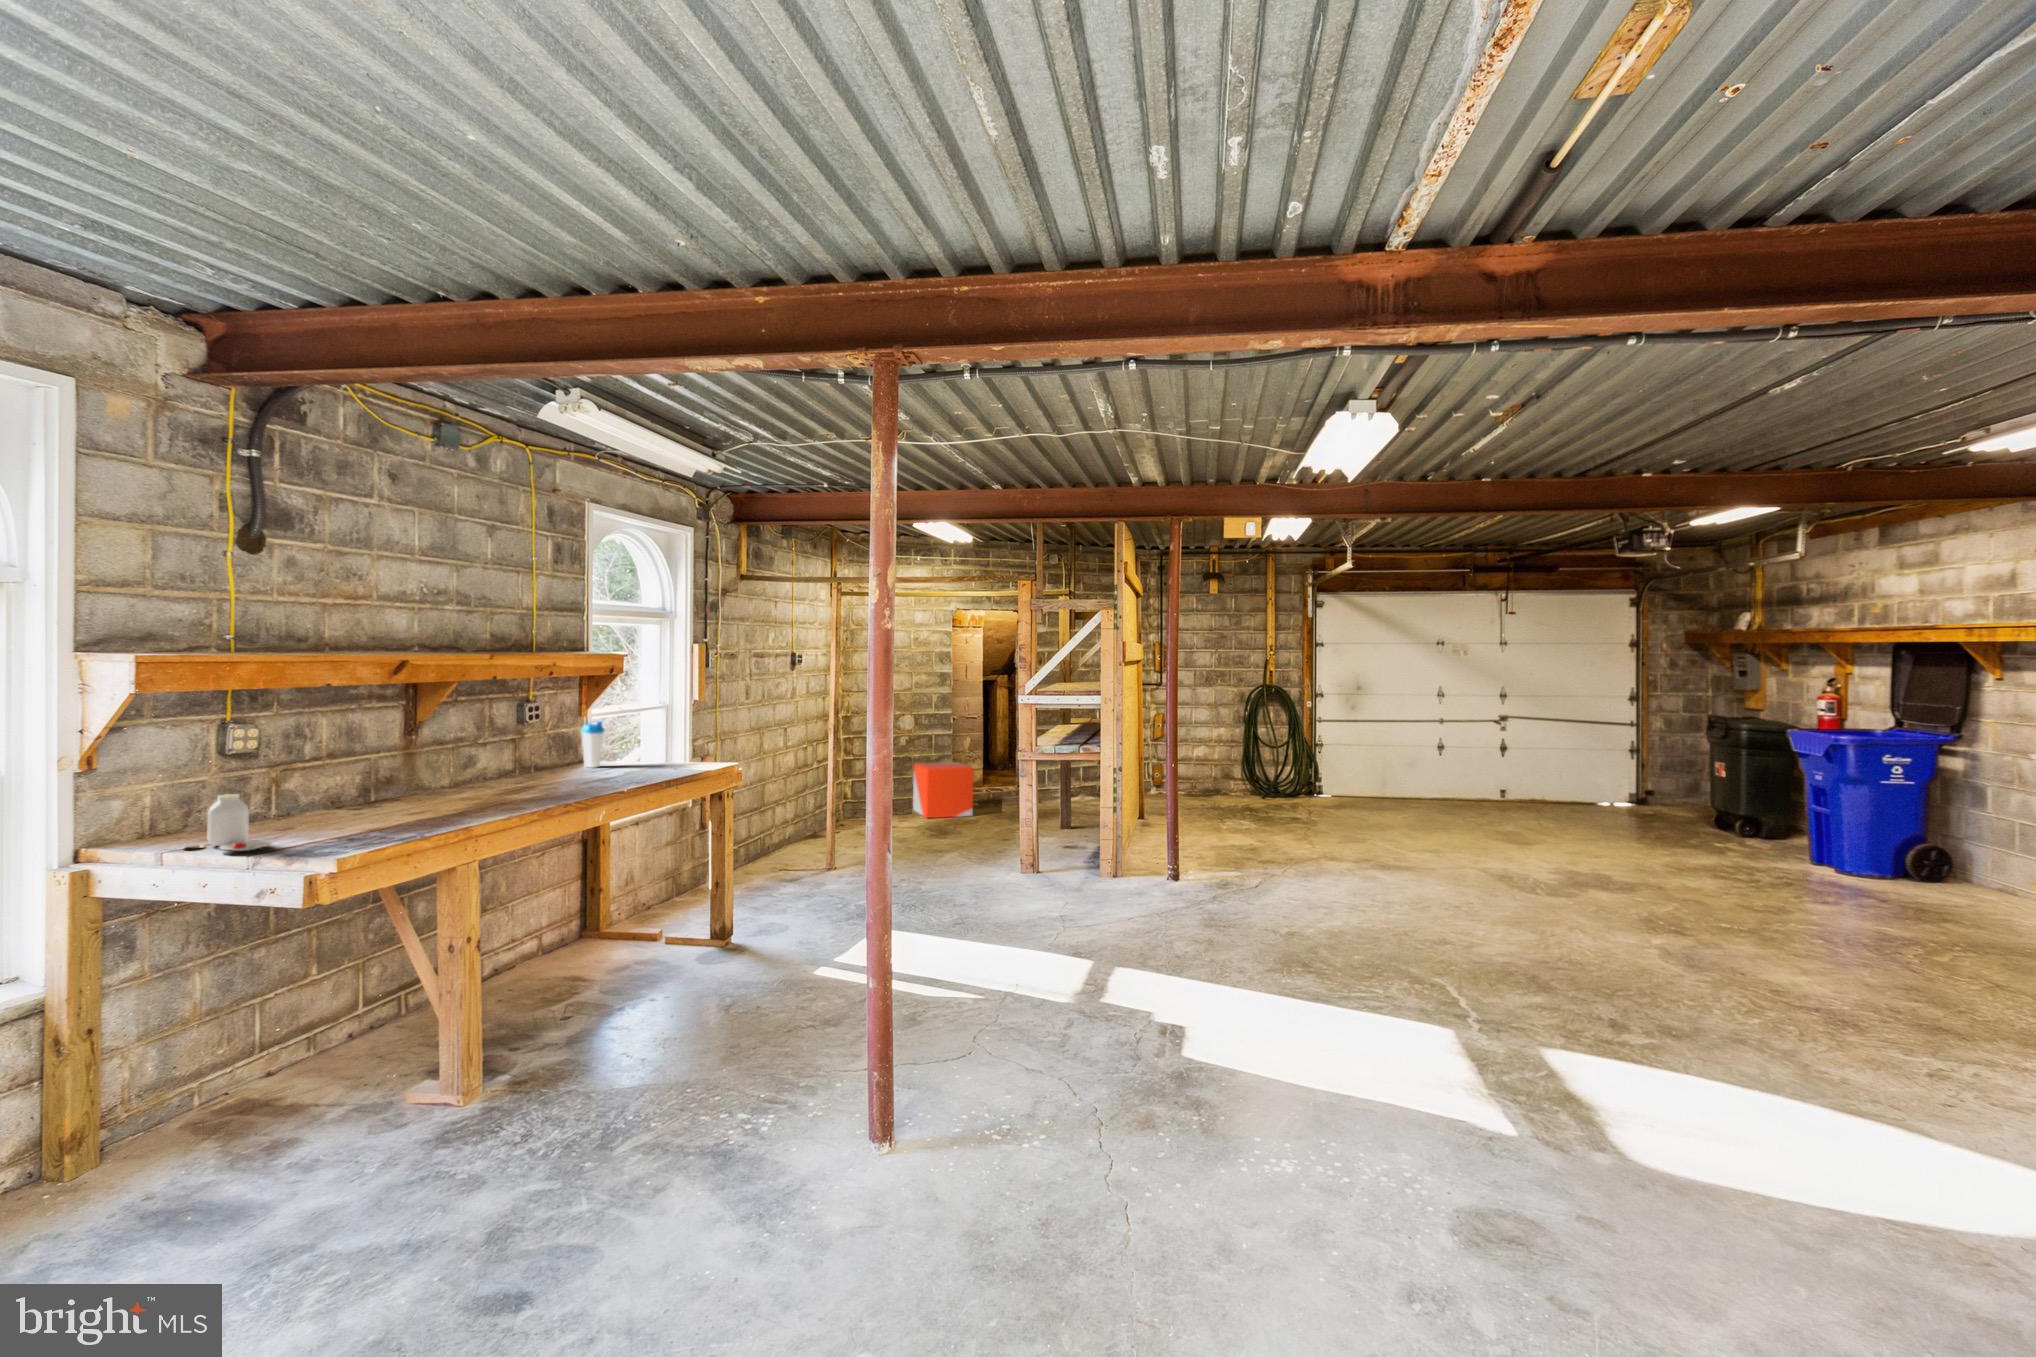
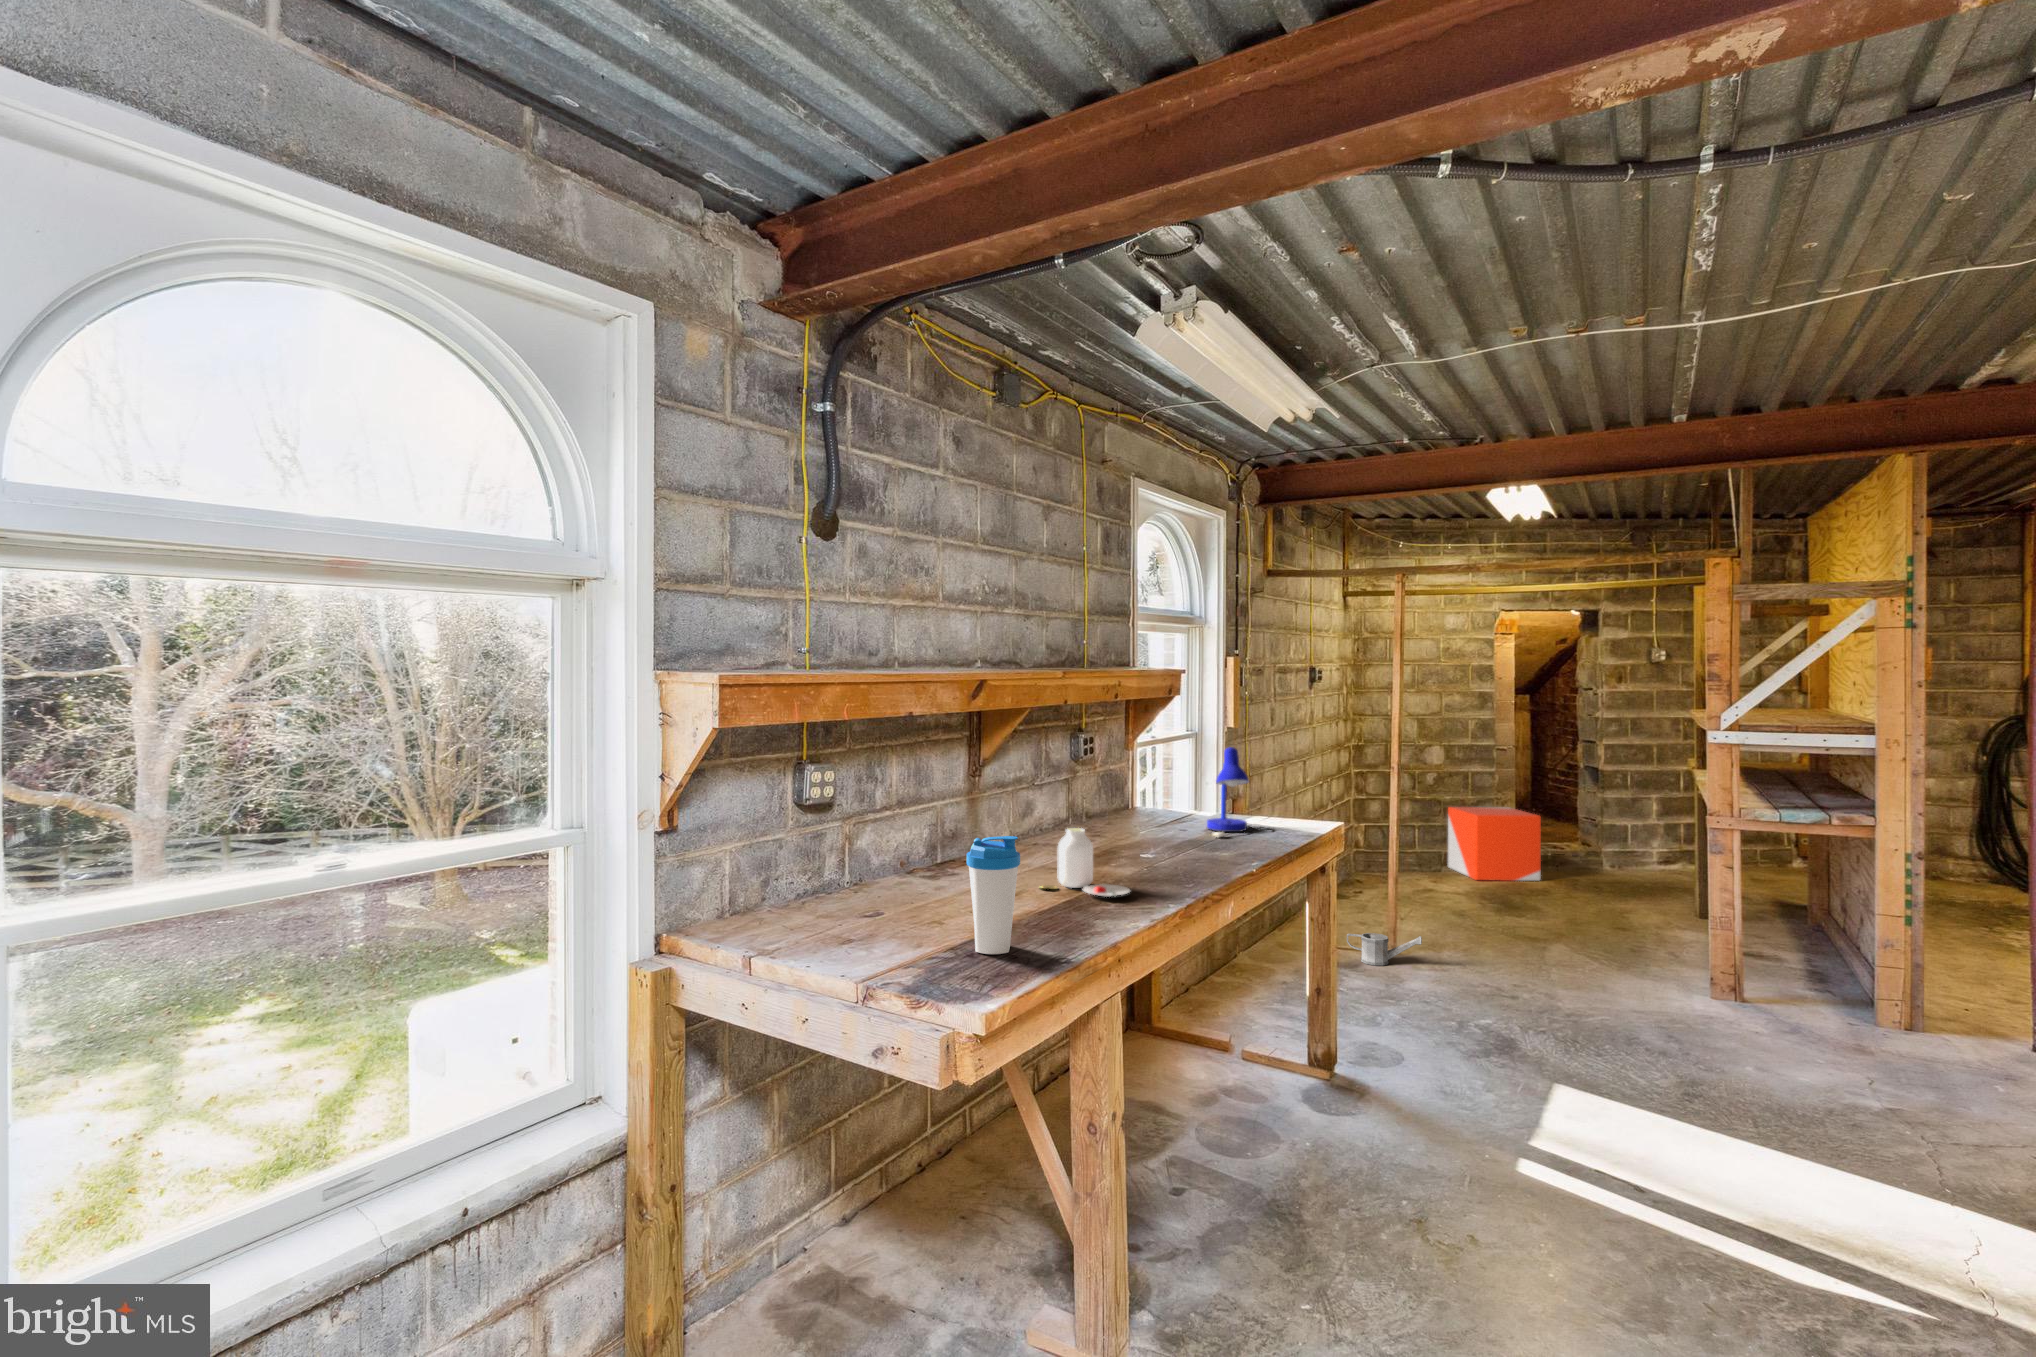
desk lamp: none [620,714,677,779] -> present [1207,747,1270,837]
water bottle: present [580,721,604,768] -> present [966,836,1020,954]
jar: present [189,794,271,851] -> present [1040,828,1130,897]
watering can: none [787,854,841,879] -> present [1347,933,1422,966]

